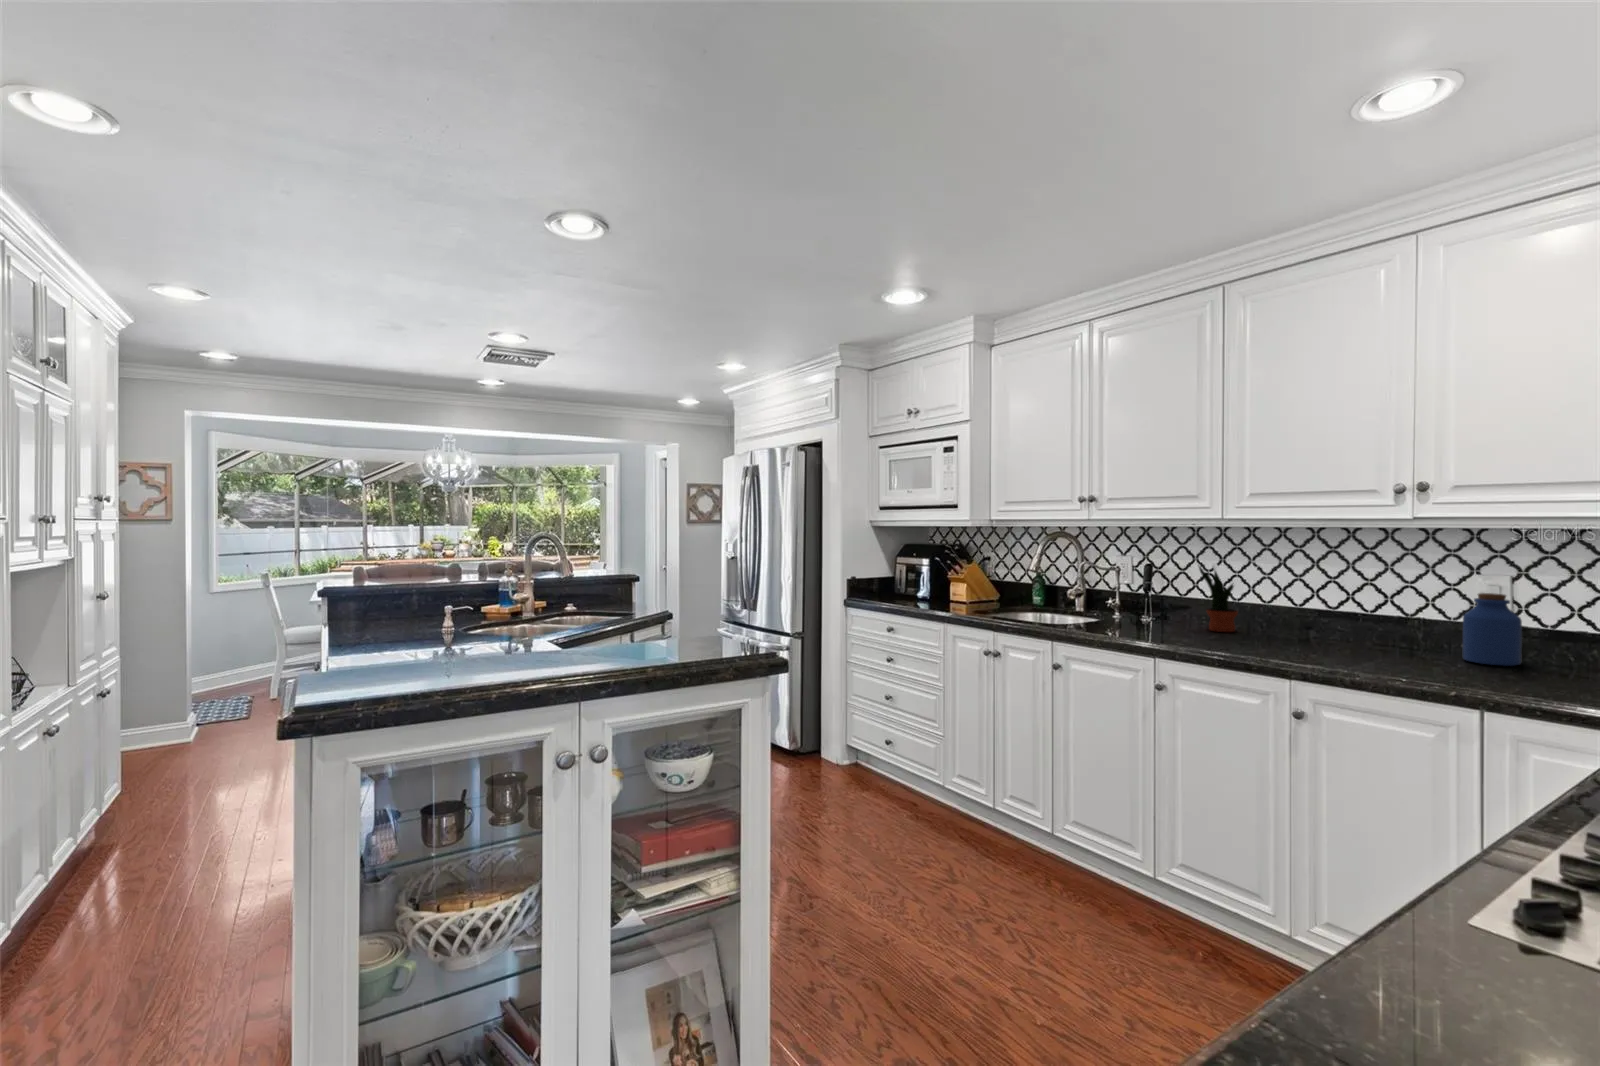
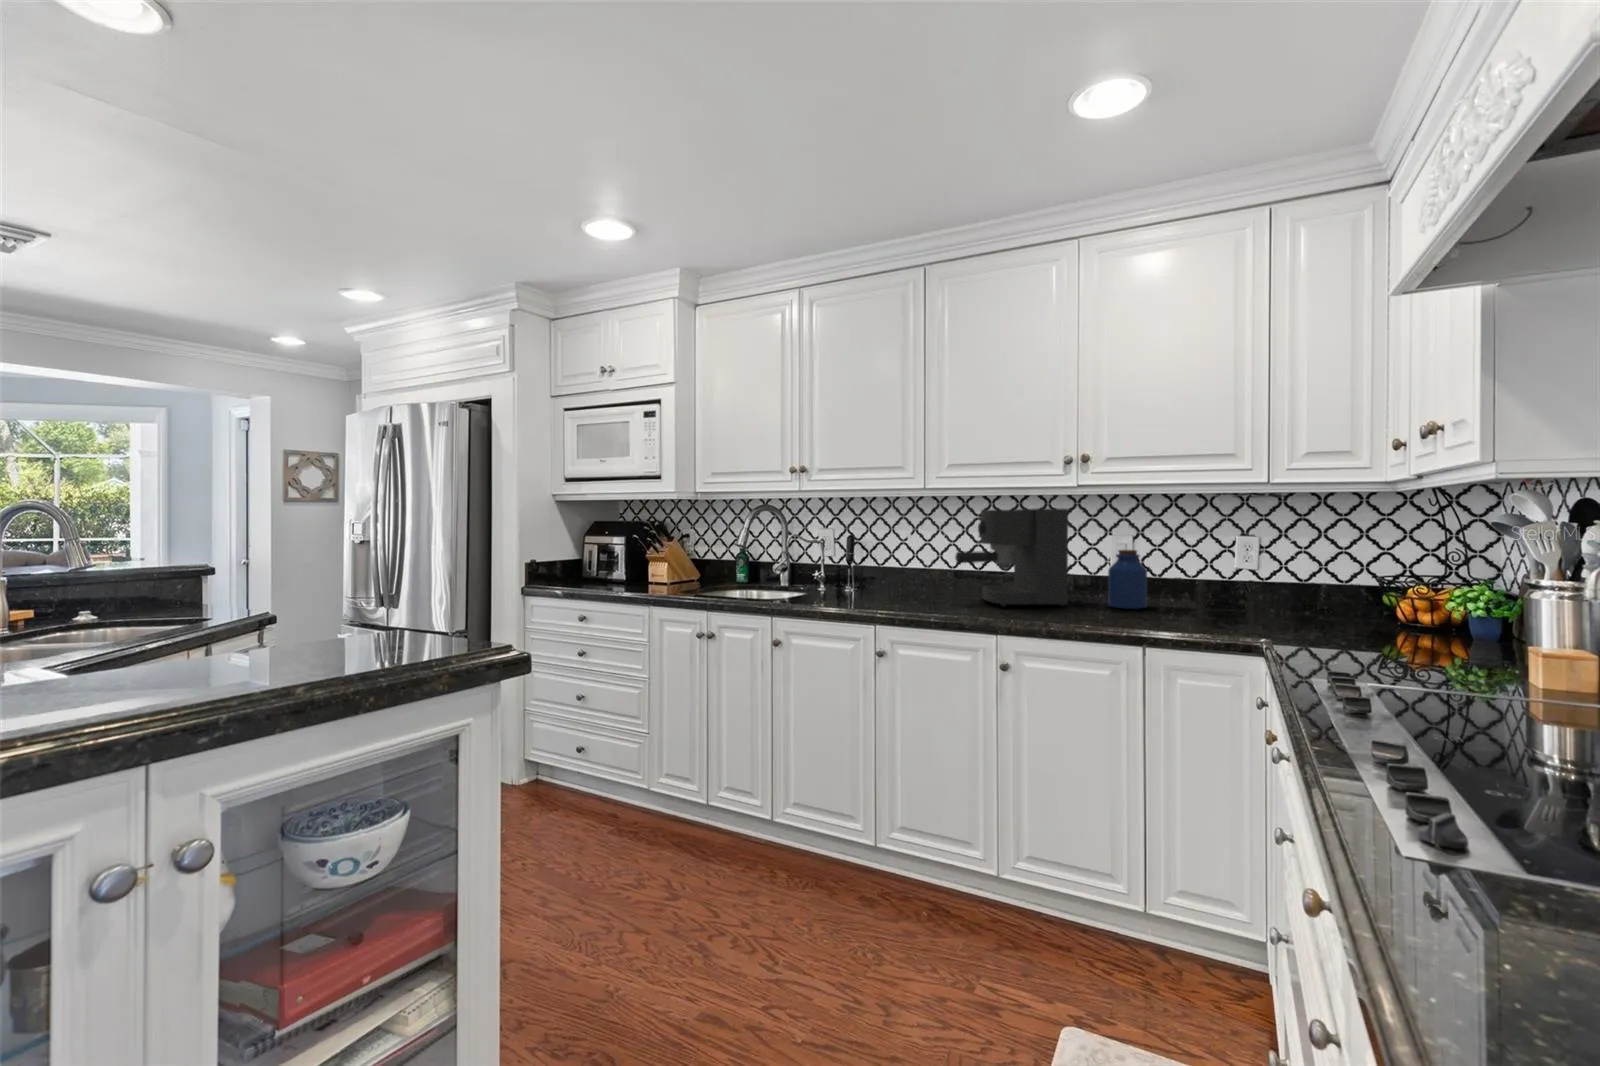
coffee maker: none [1254,542,1402,655] -> present [955,508,1068,607]
potted plant: present [1199,567,1238,632] -> none [902,533,935,597]

